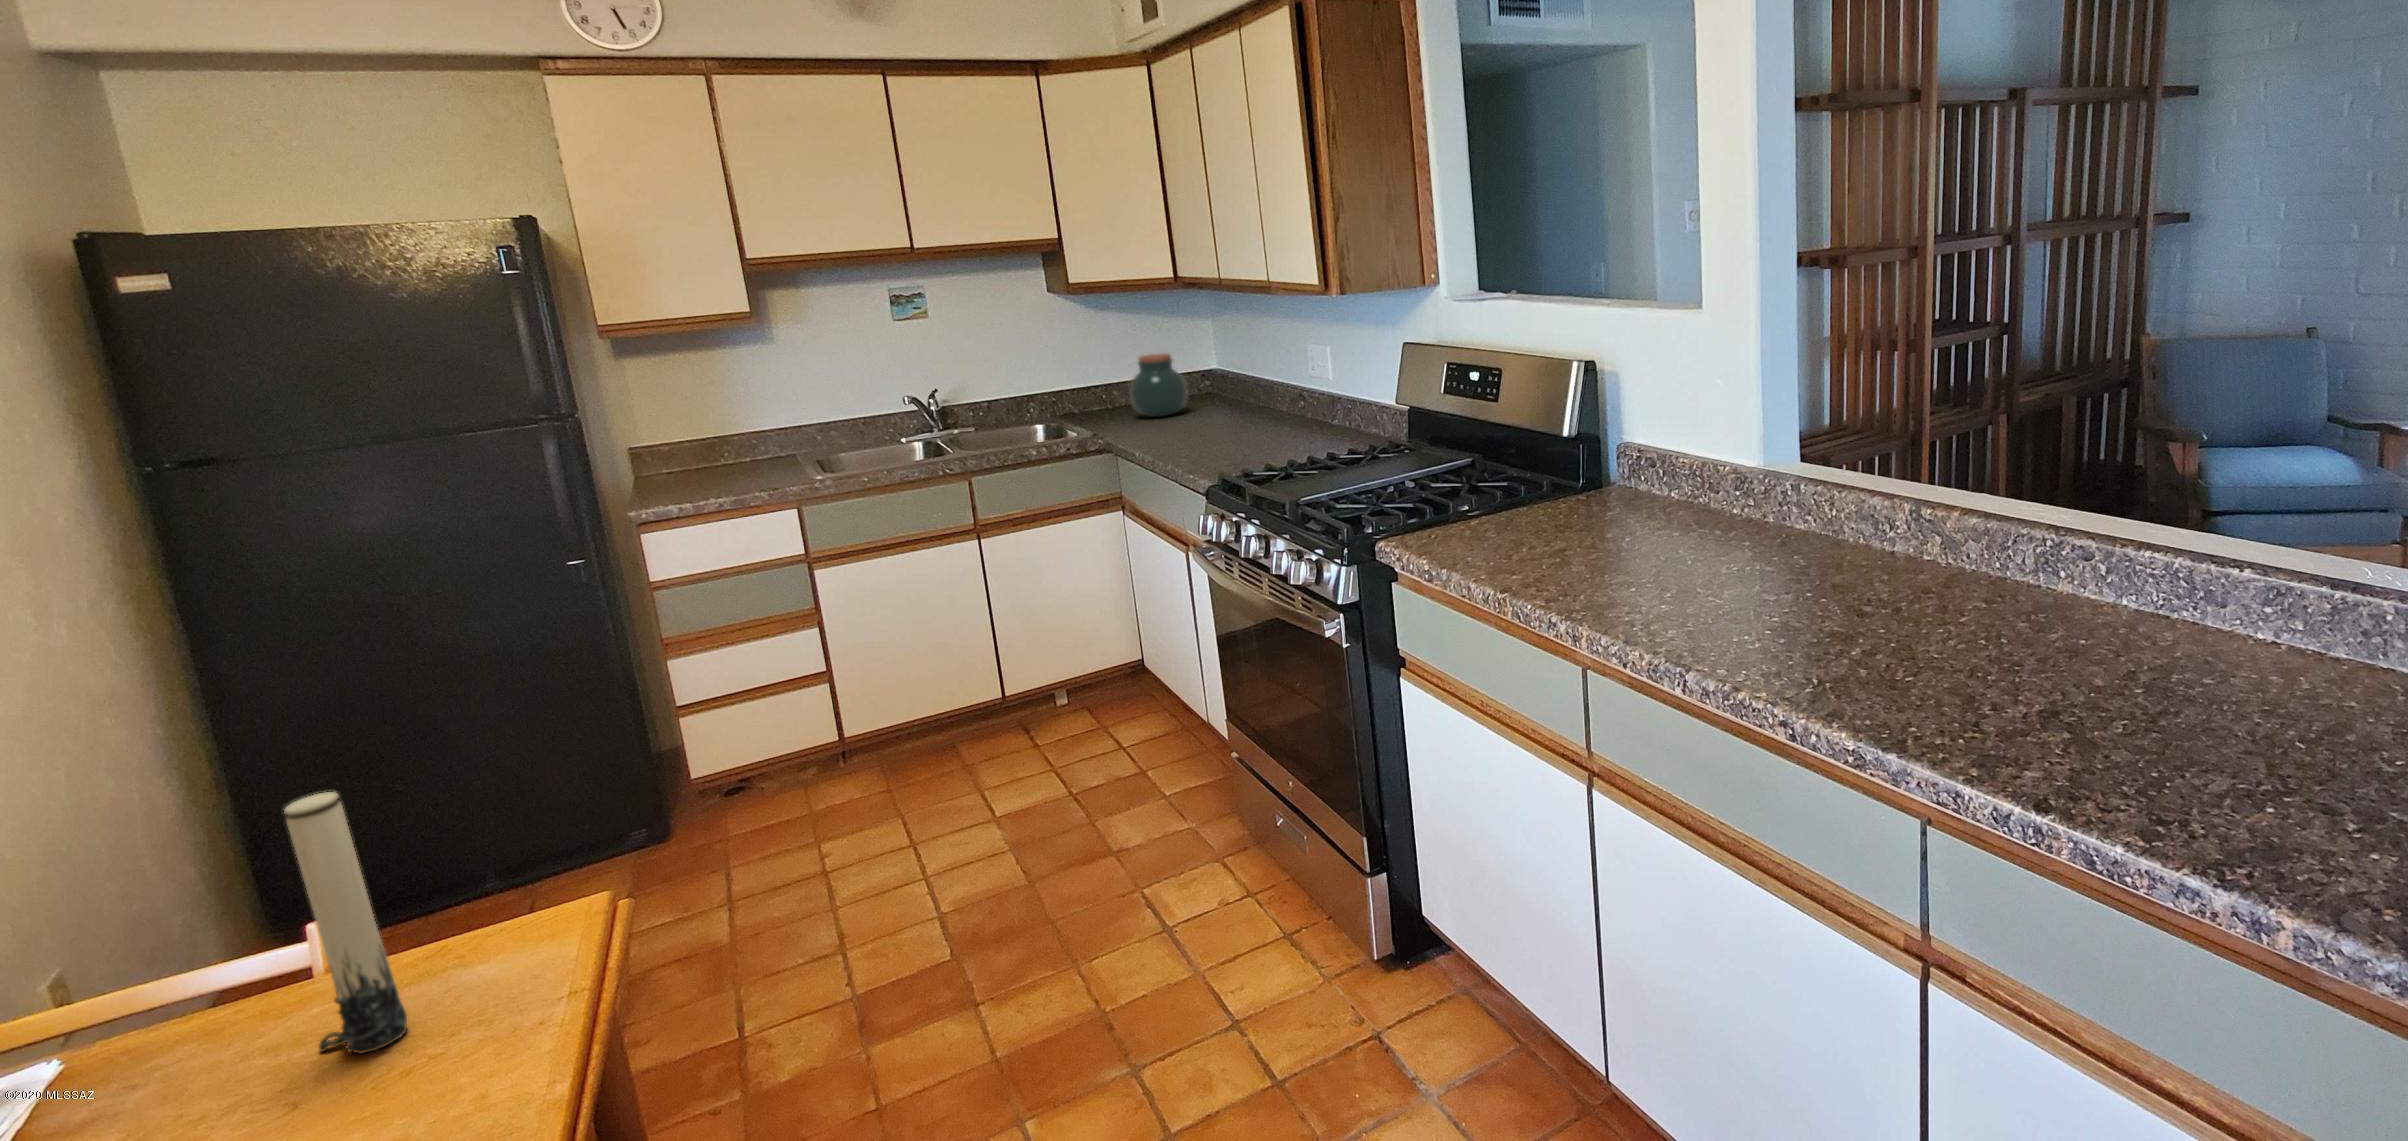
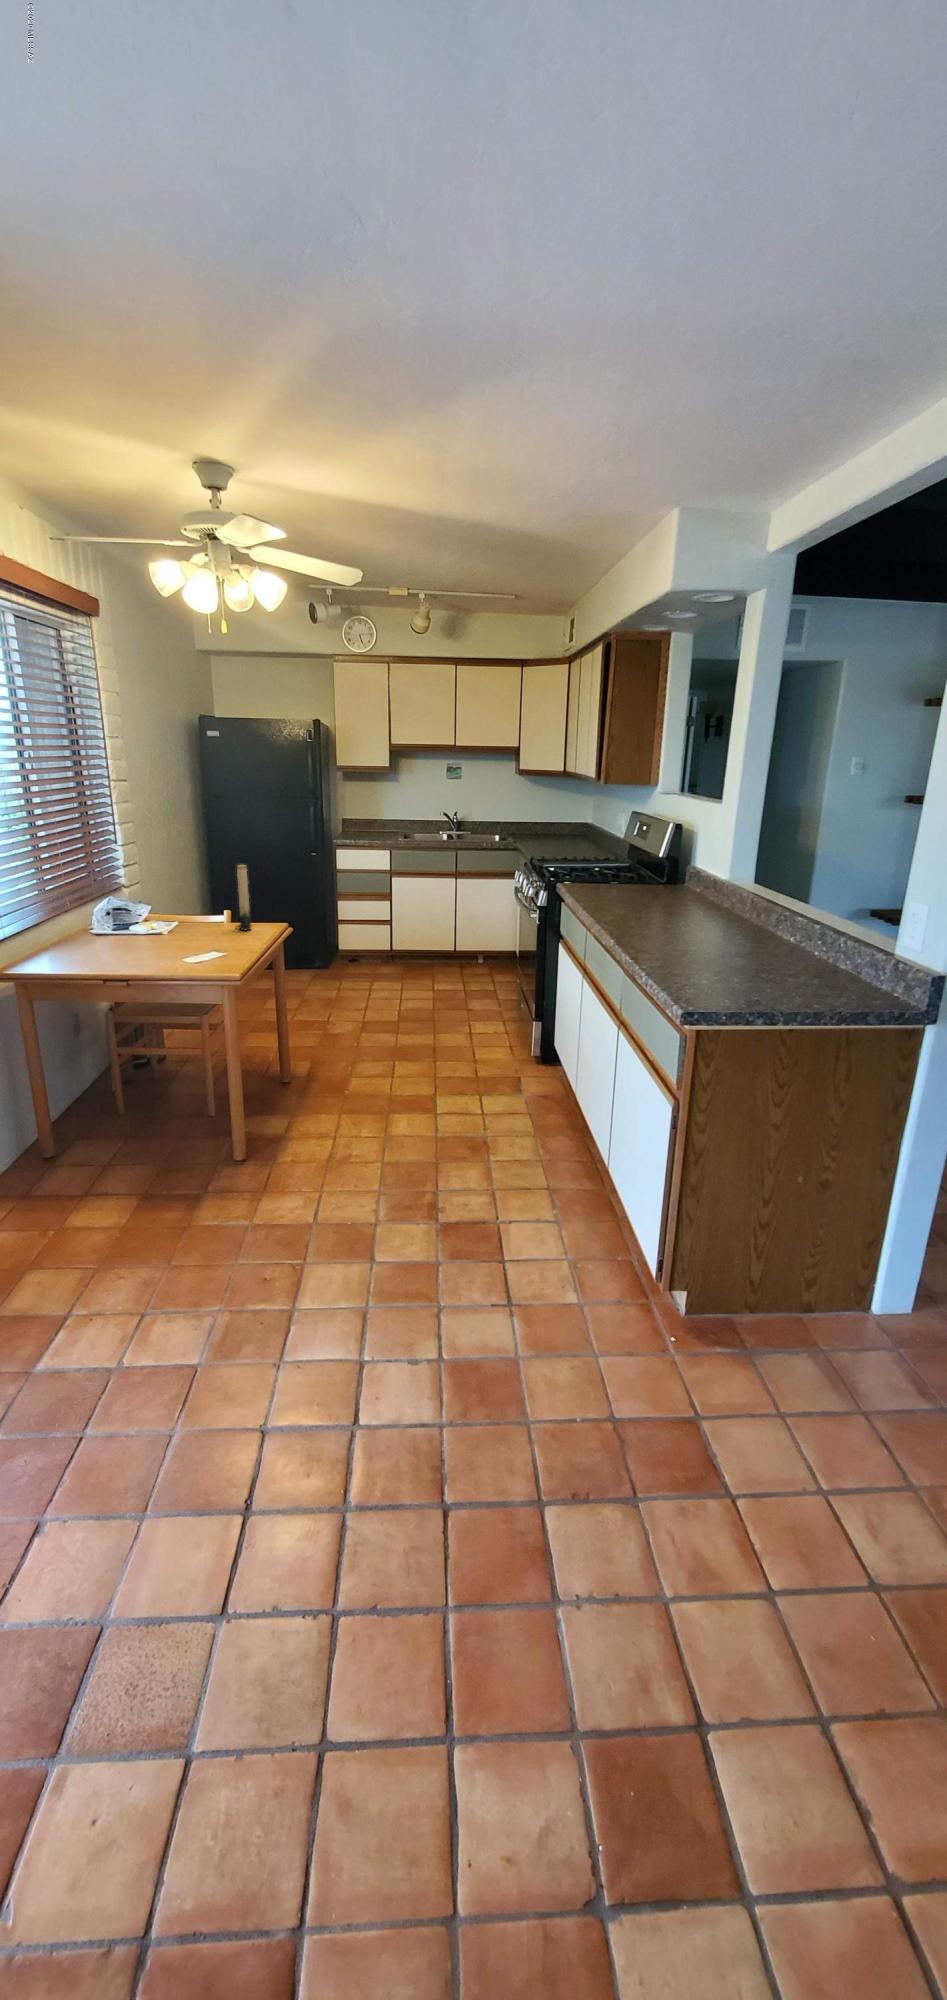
jar: present [1130,354,1188,417] -> none [539,809,566,841]

